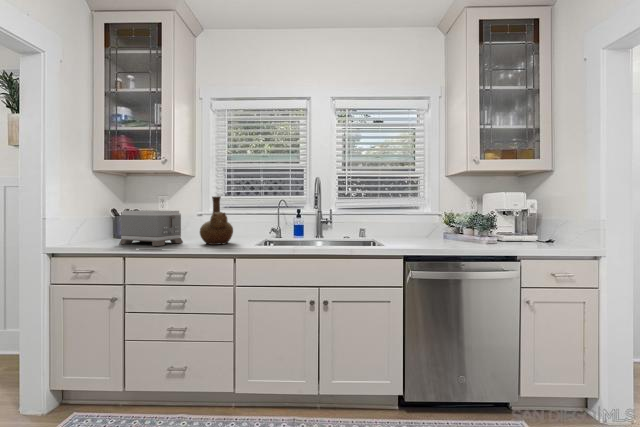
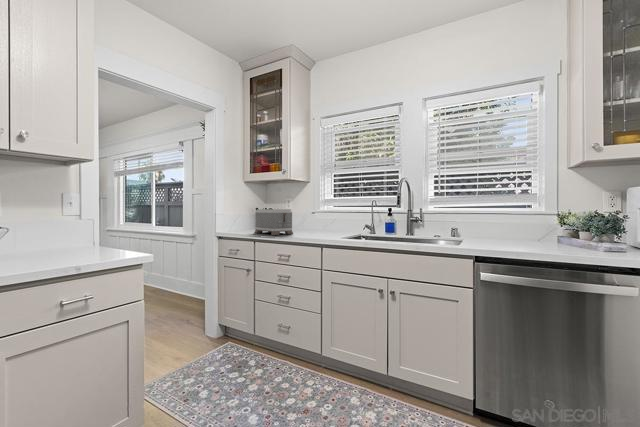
vase: present [200,196,233,245] -> none [303,198,328,236]

